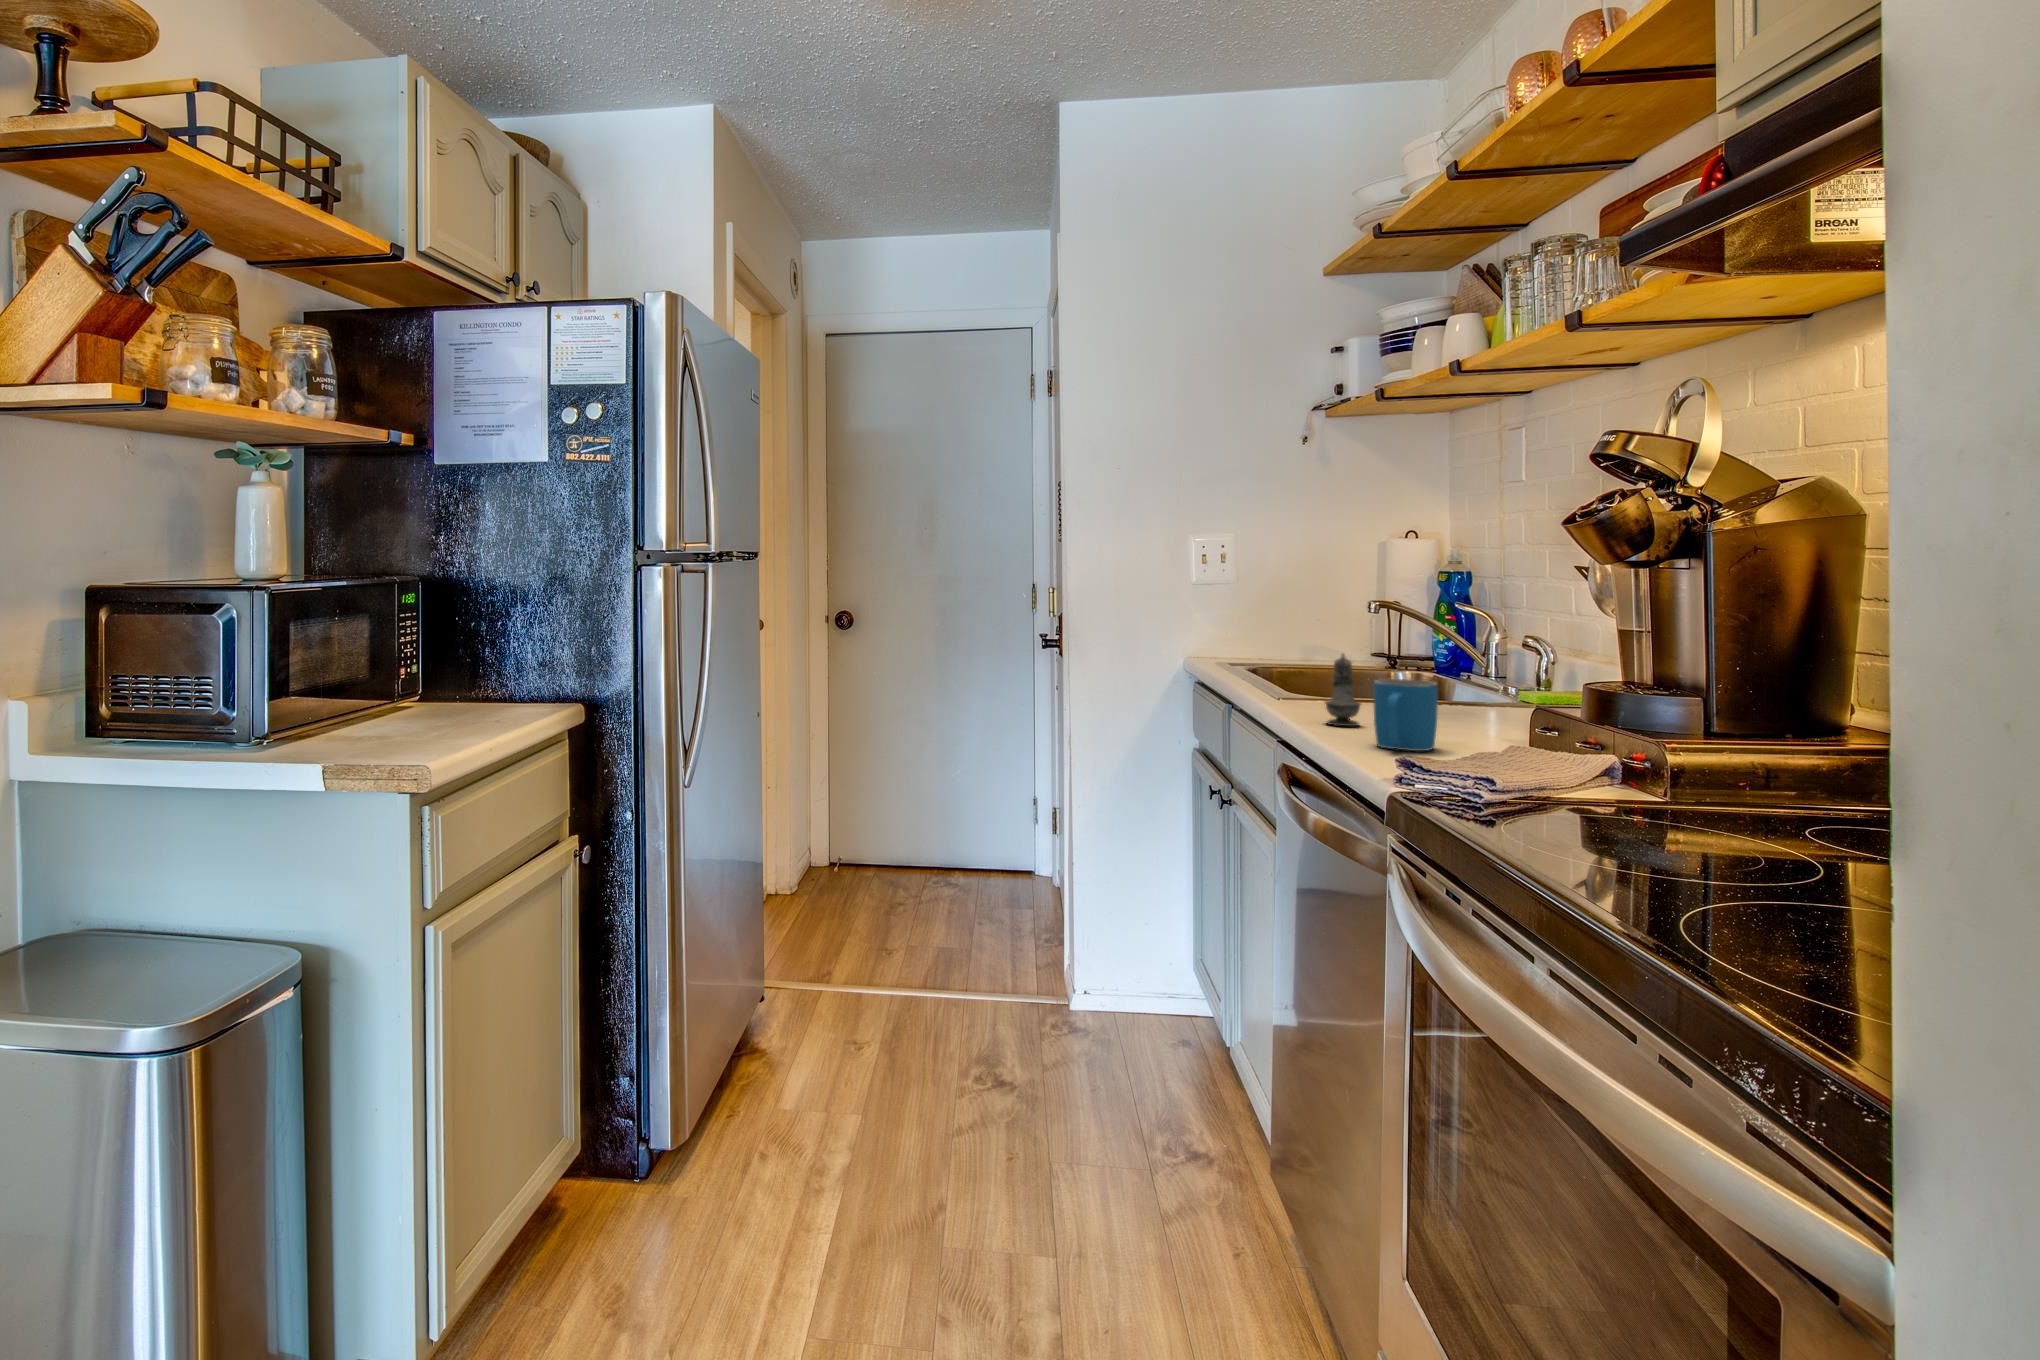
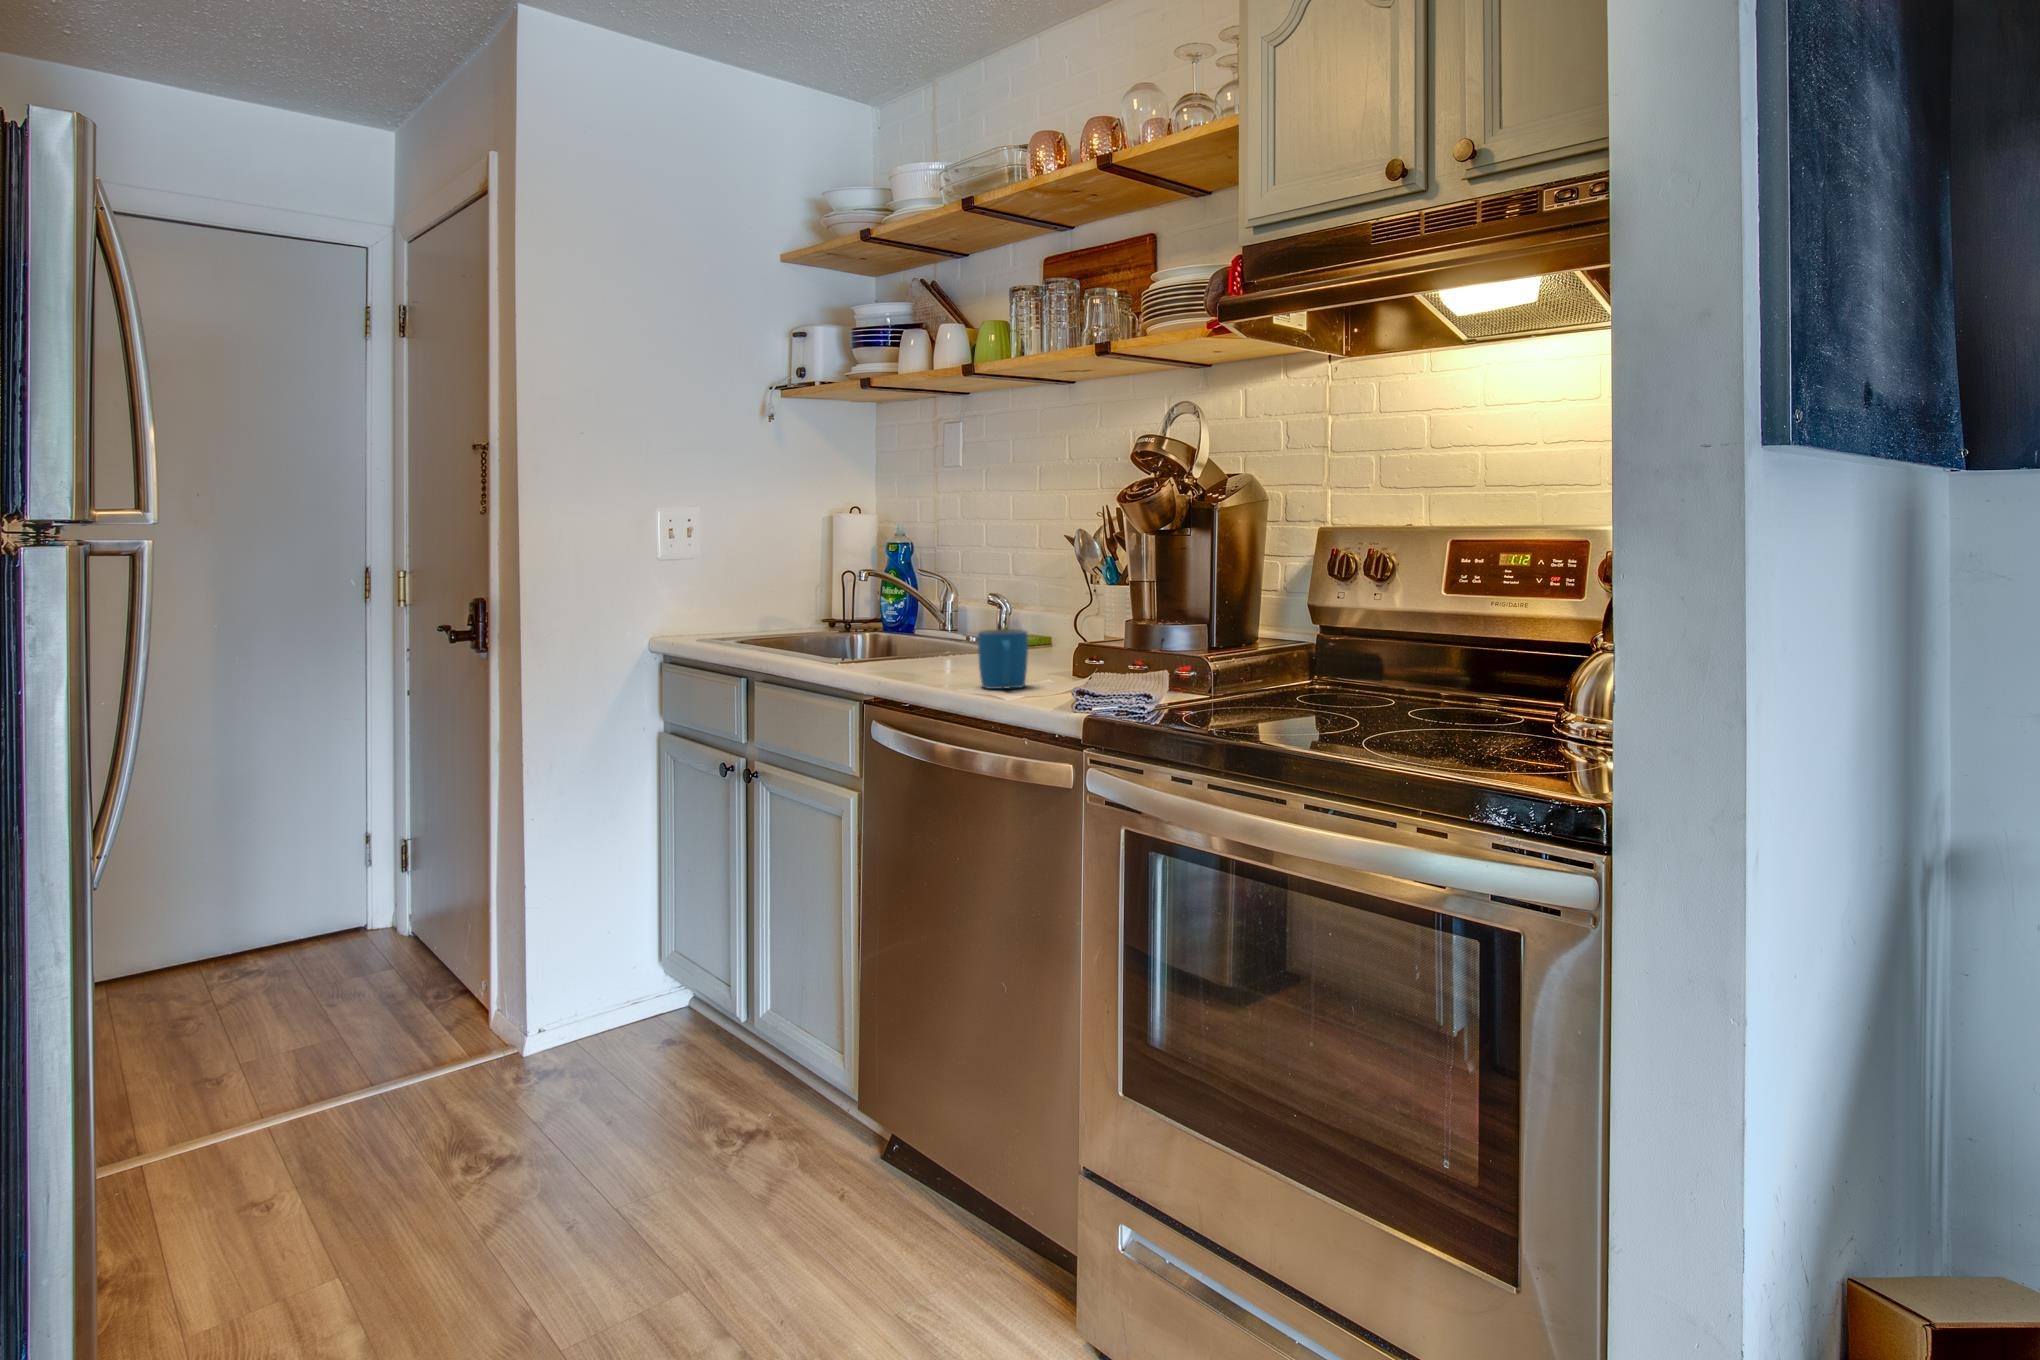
salt shaker: present [1325,654,1361,726] -> none [904,613,936,678]

